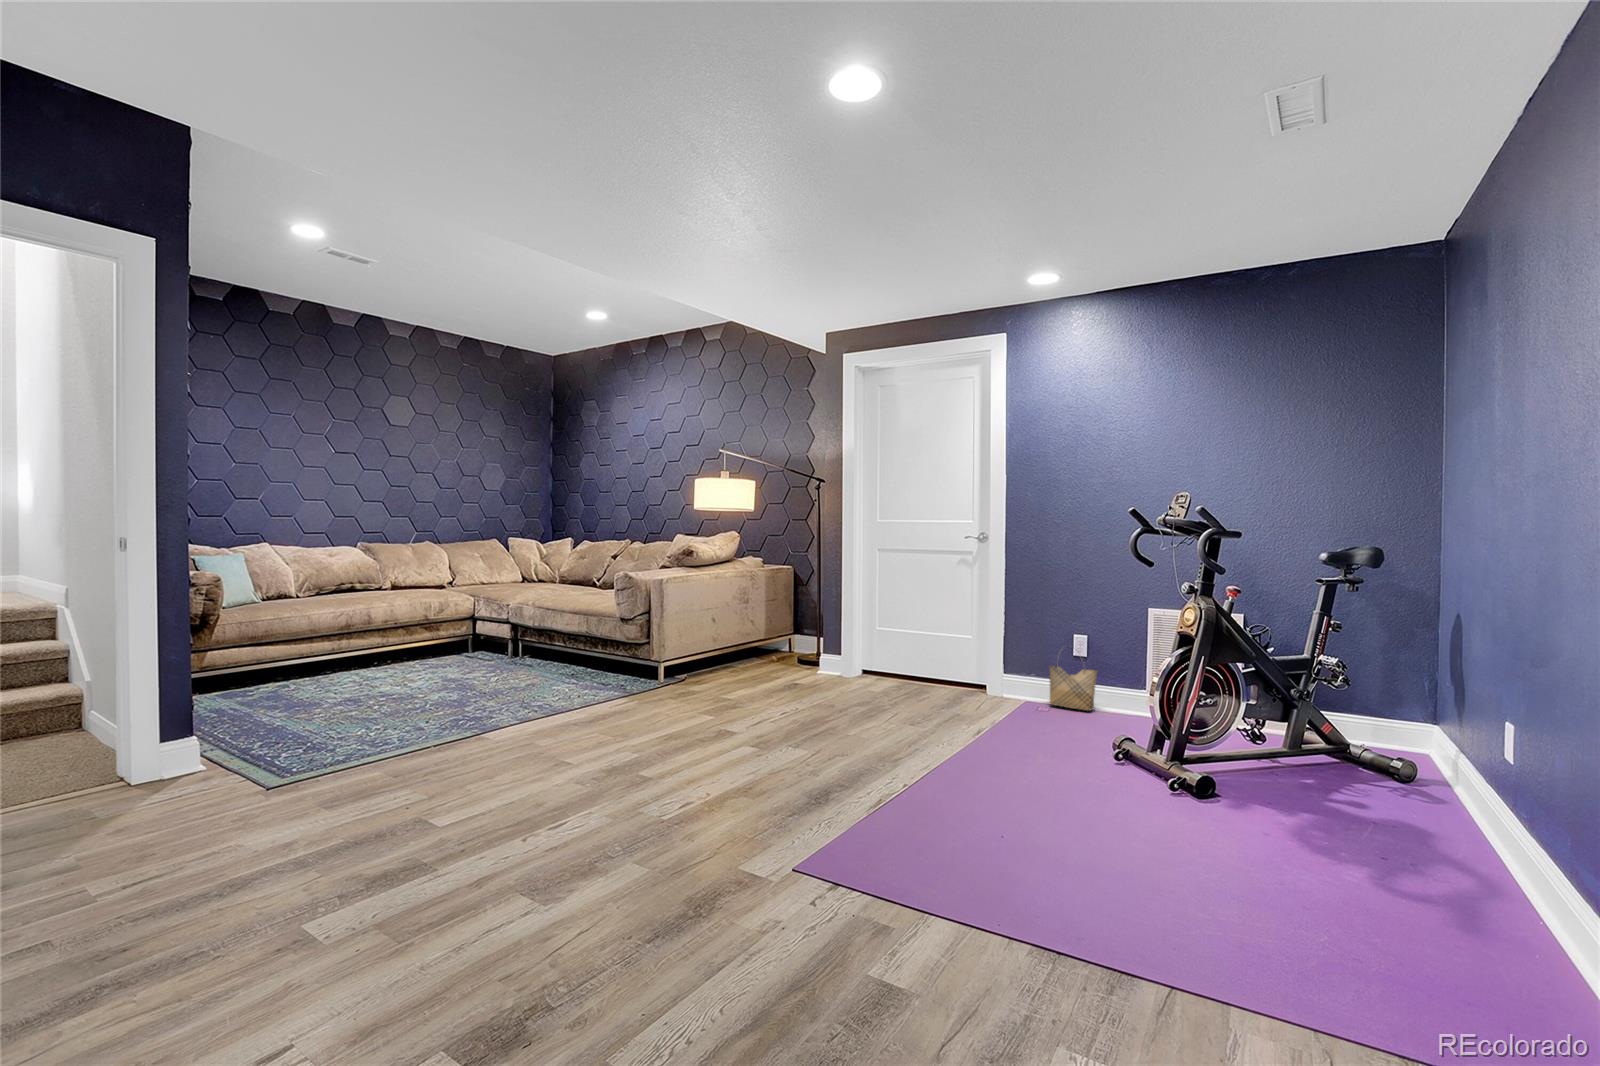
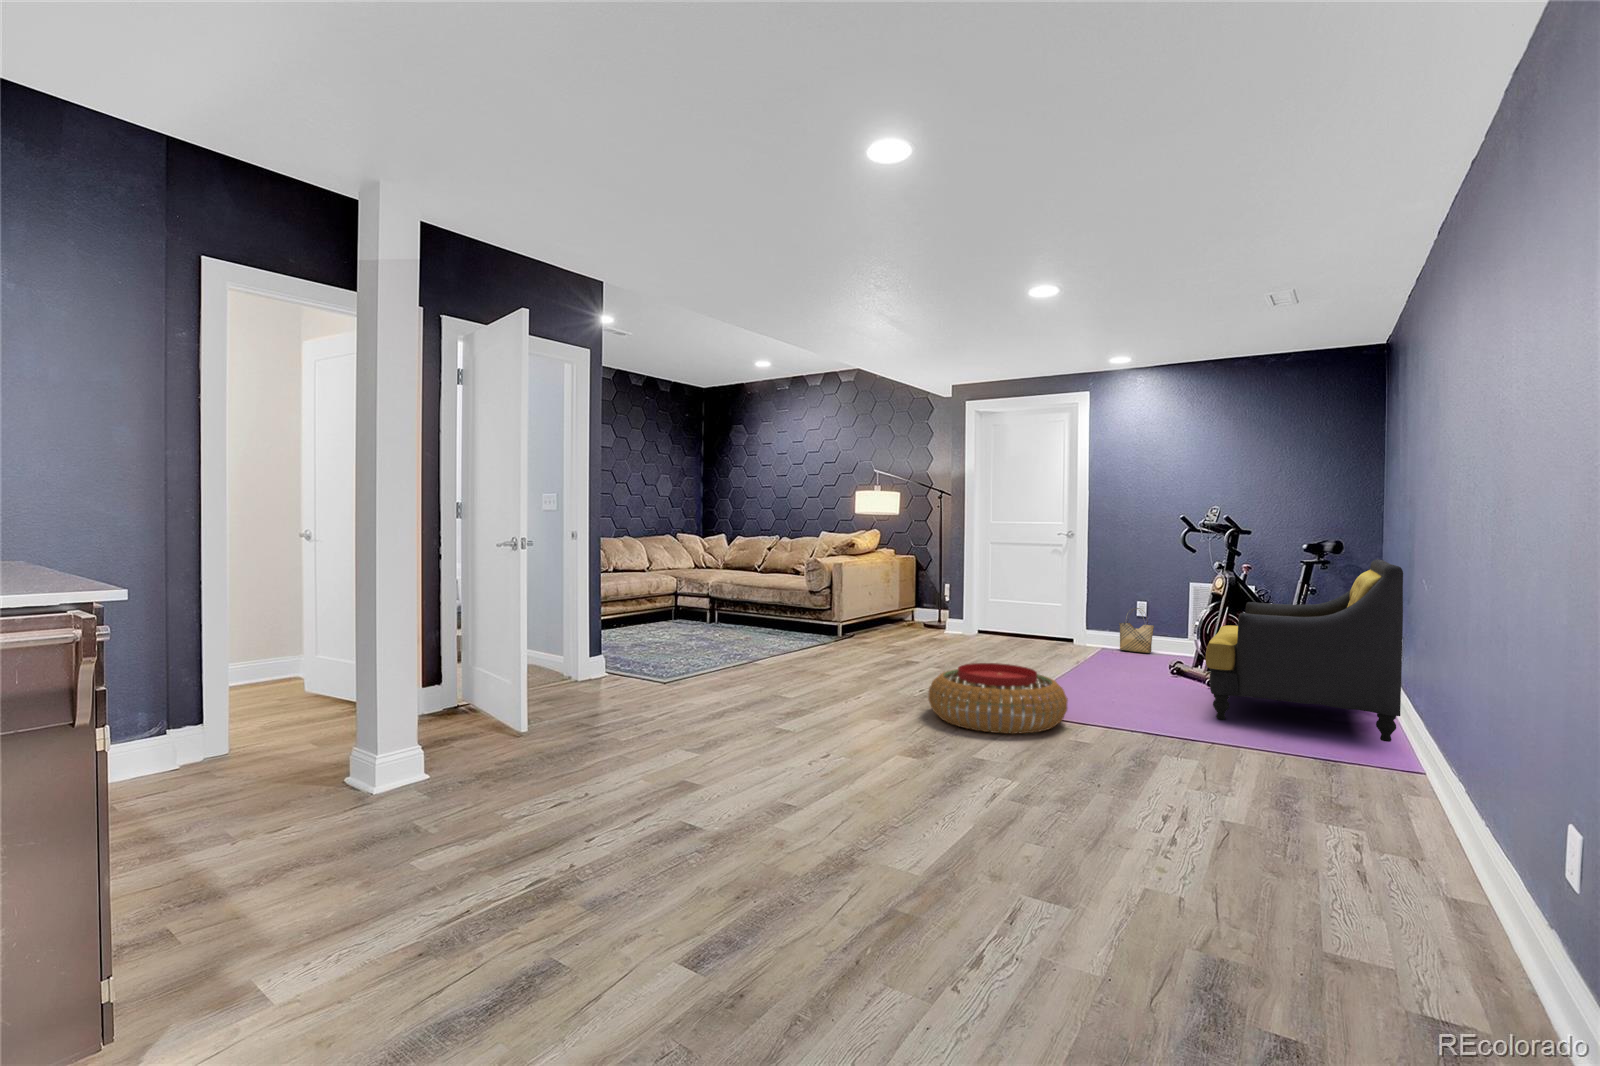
armchair: none [1157,584,1569,982] -> present [1206,559,1403,742]
pouf: none [610,782,879,967] -> present [928,663,1068,734]

